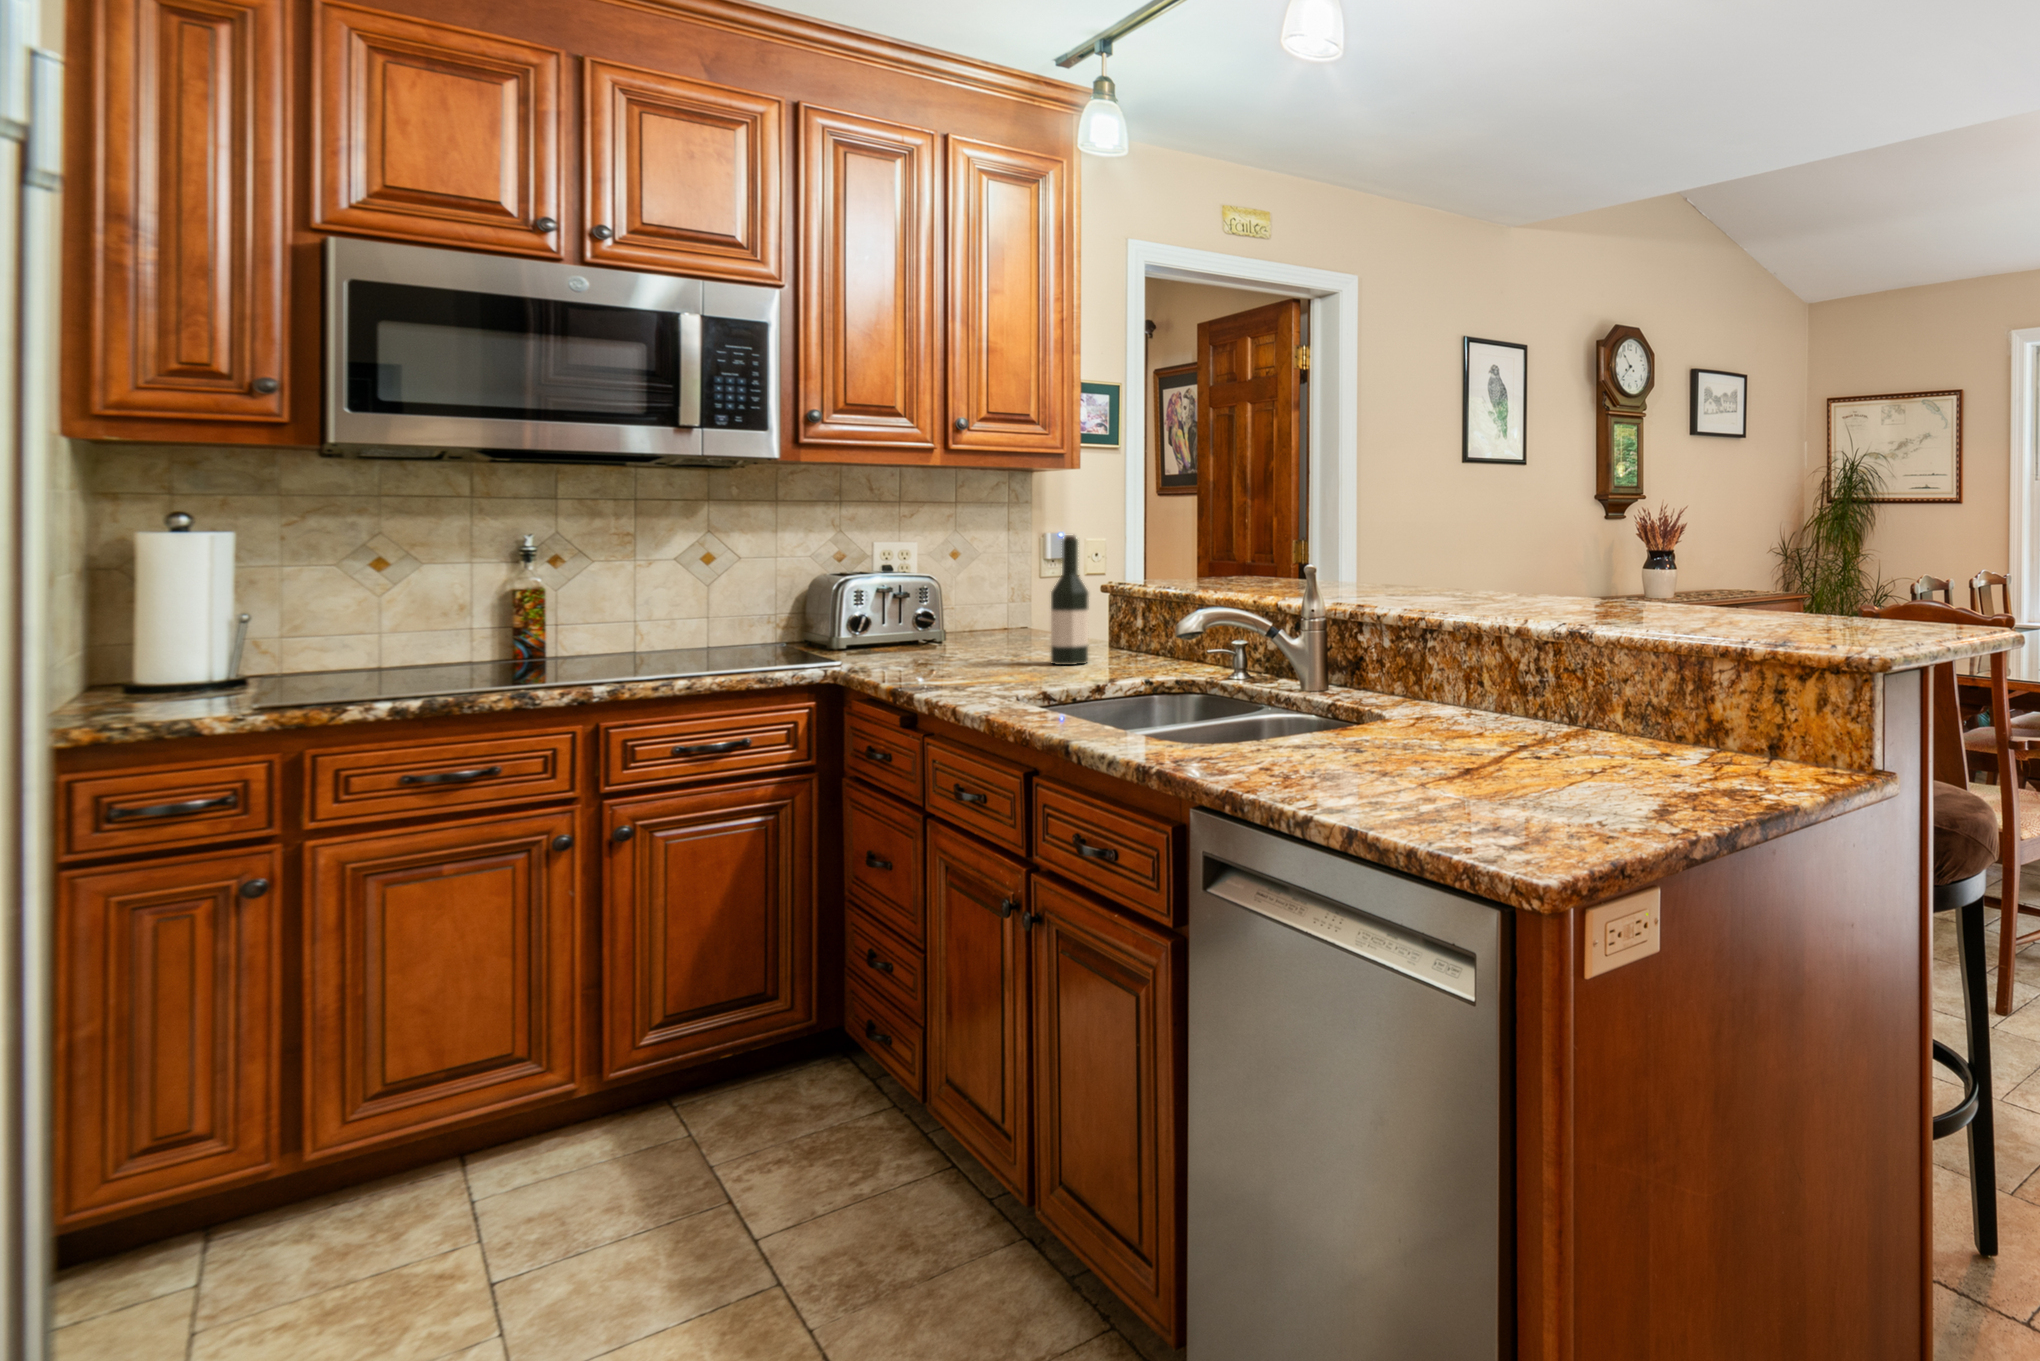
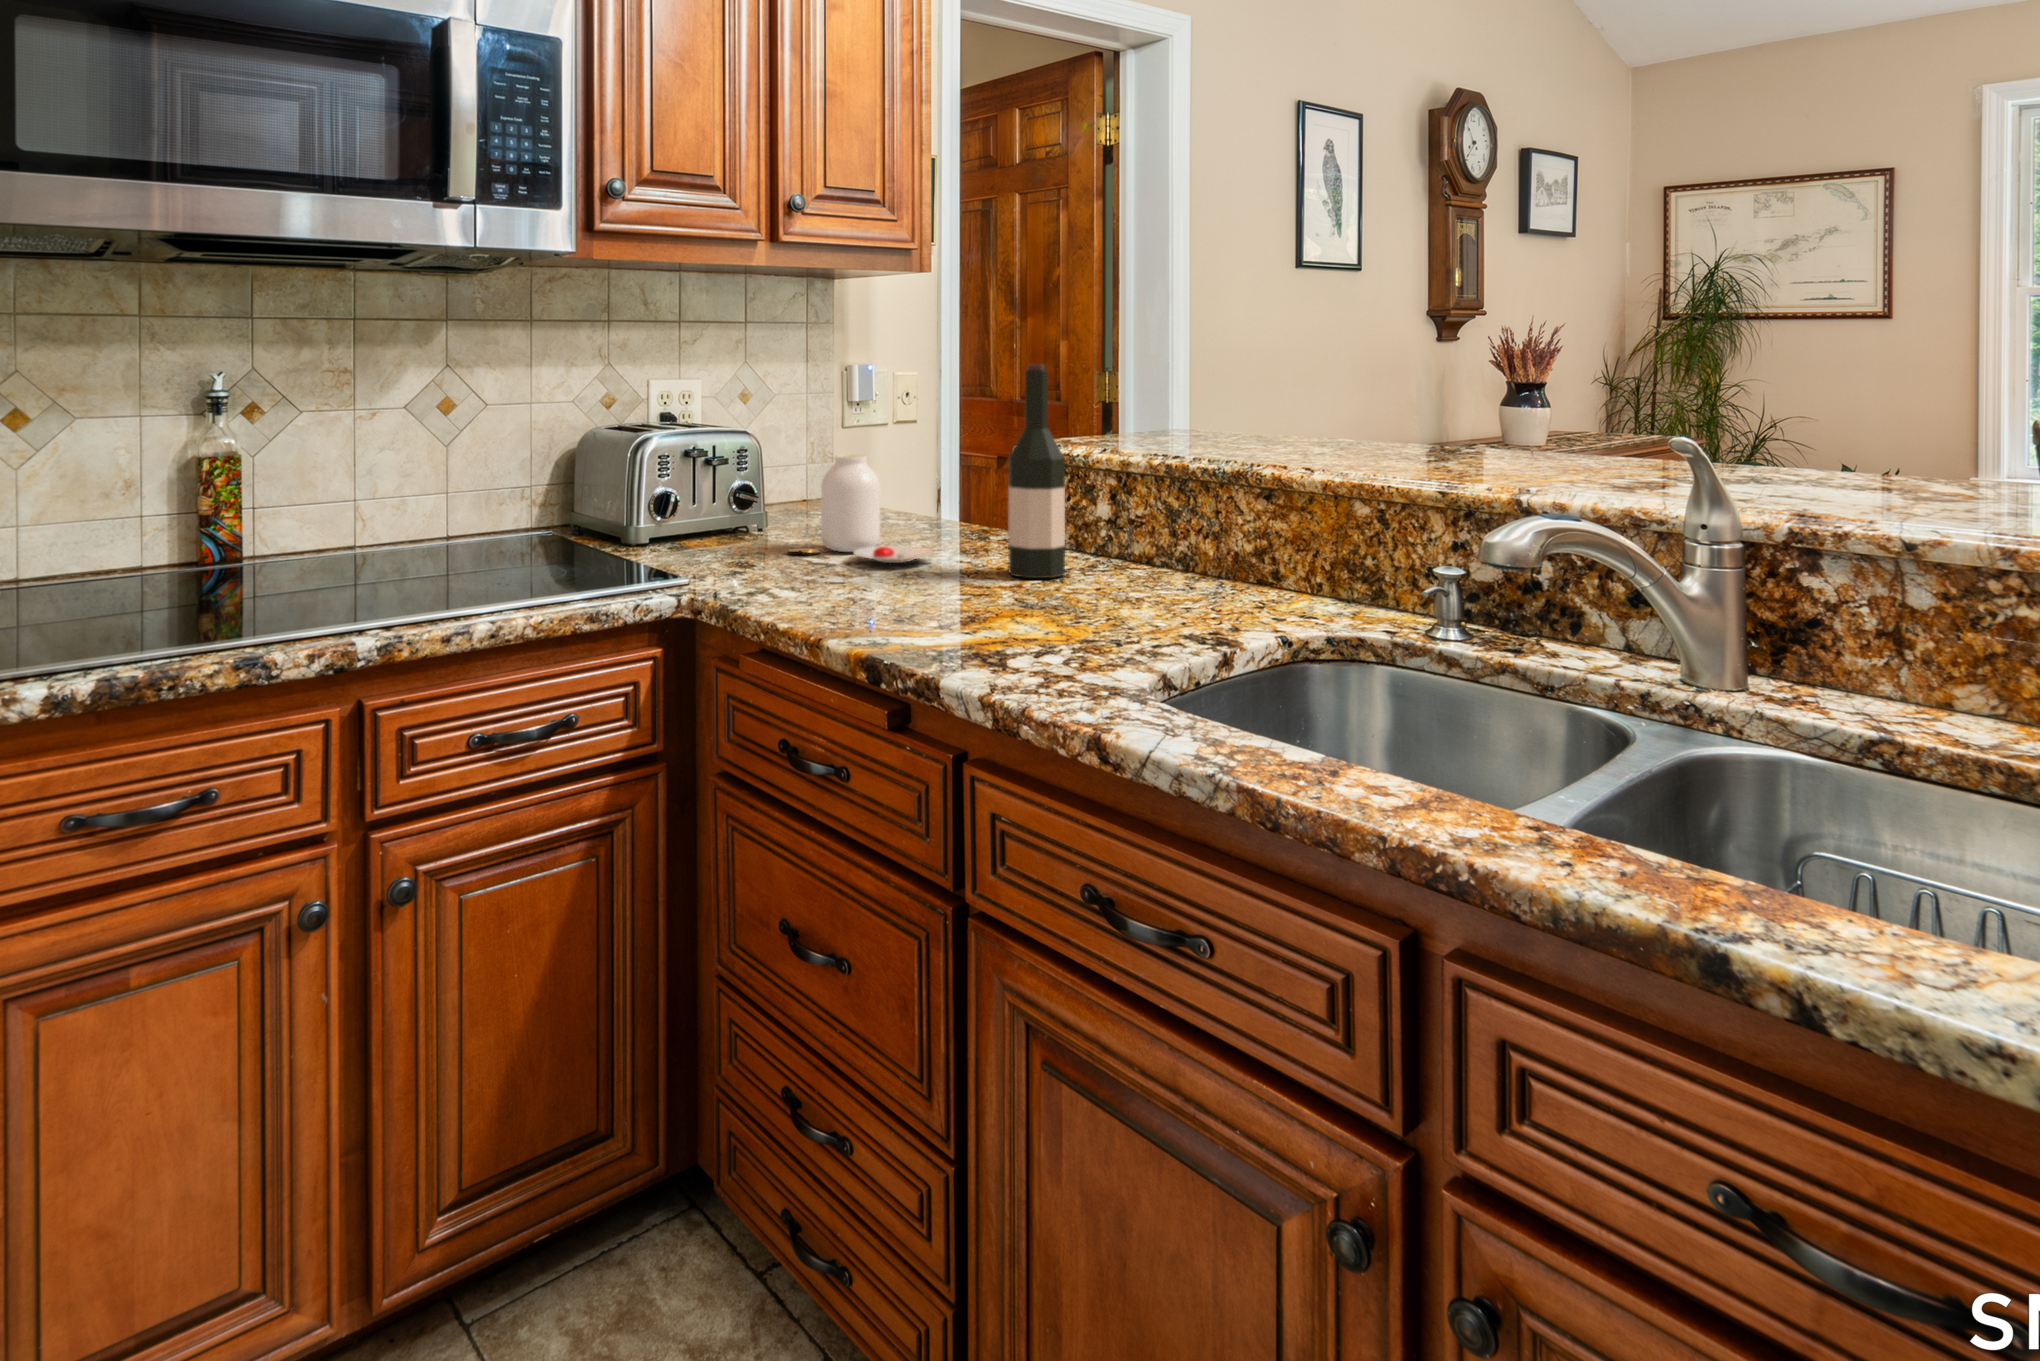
jar: none [930,593,1020,658] -> present [789,455,934,563]

